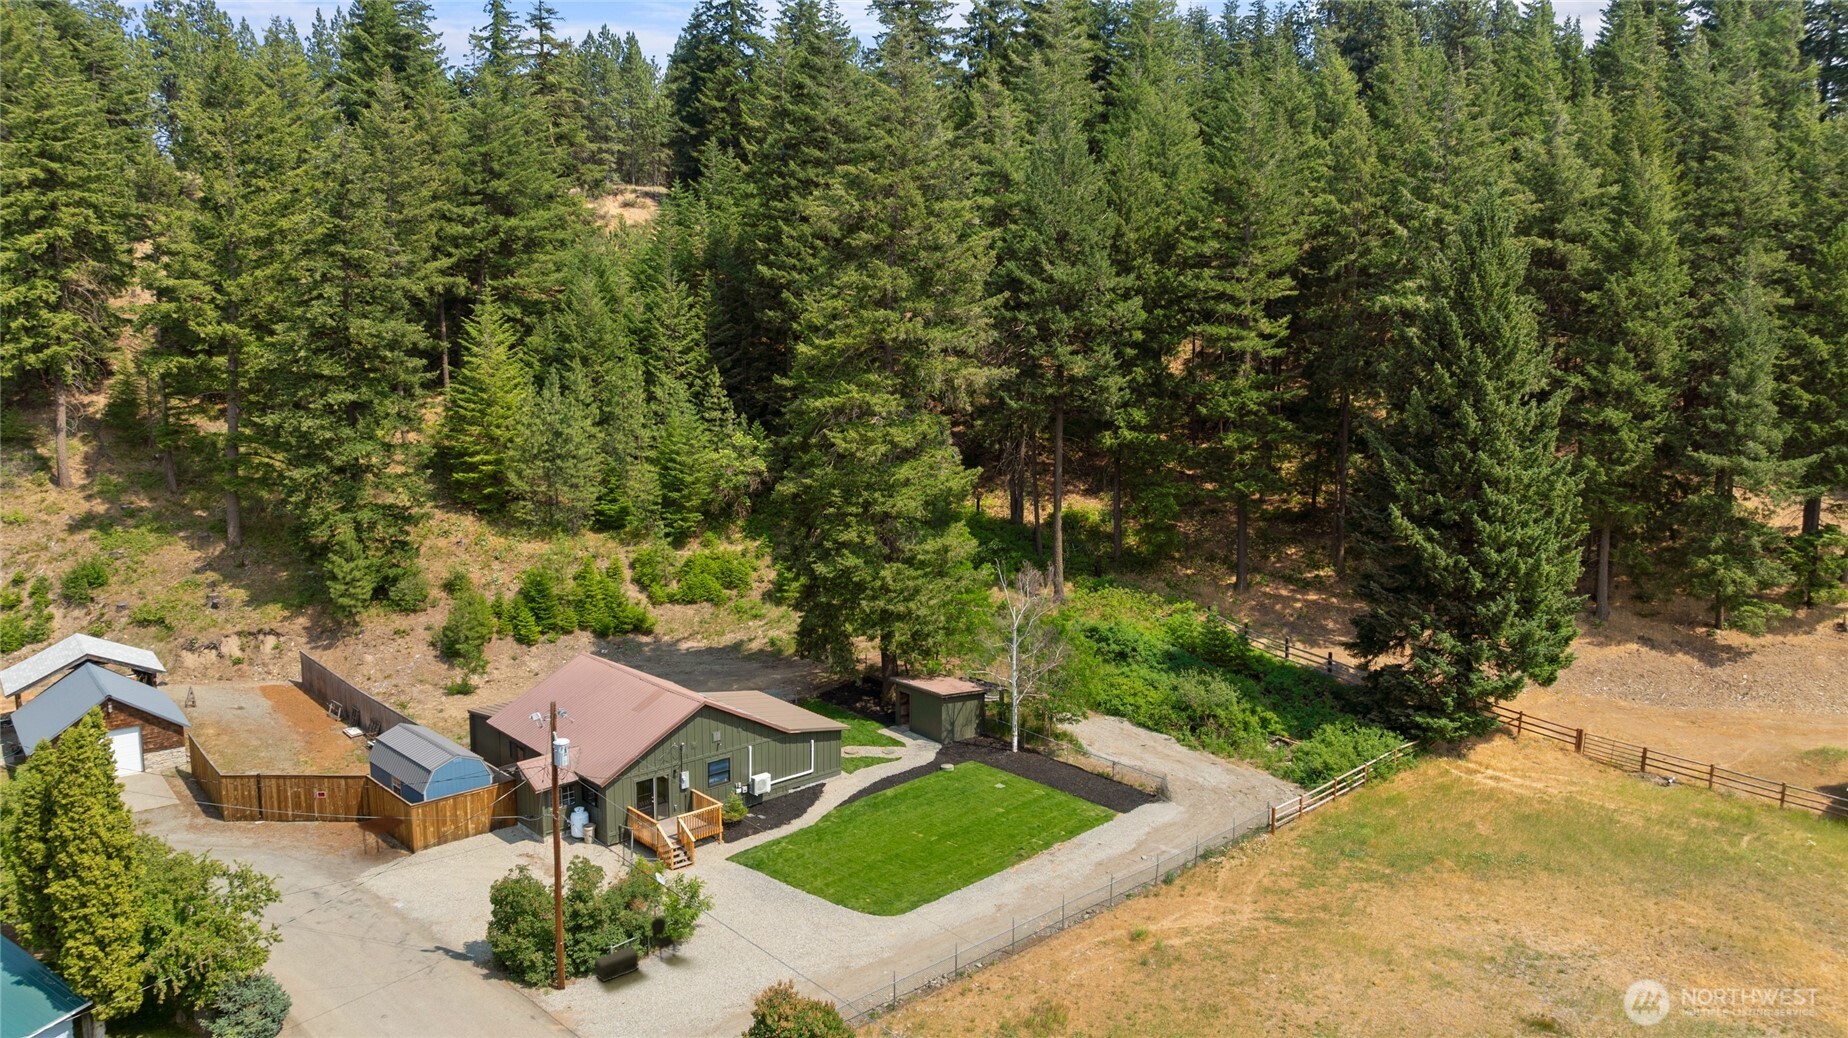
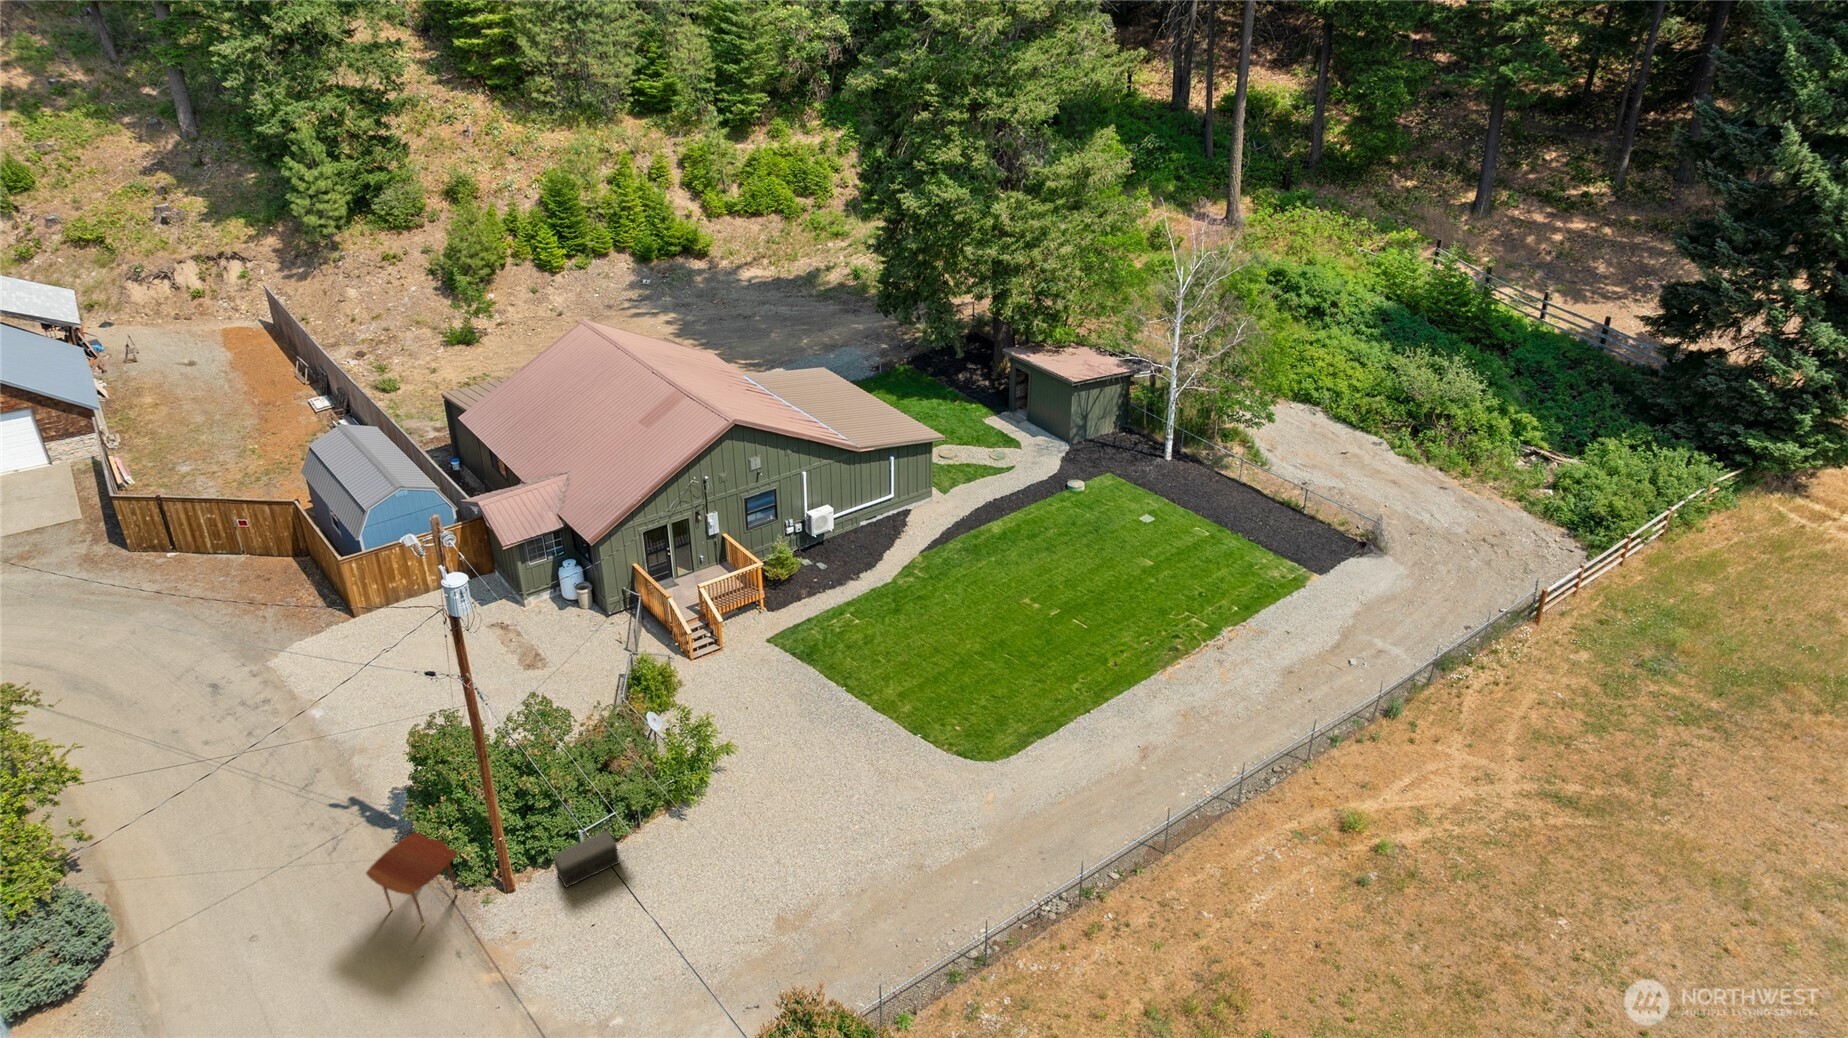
dining table: present [357,815,404,854] -> present [366,833,458,925]
dining chair: present [651,918,675,955] -> none [636,786,675,847]

